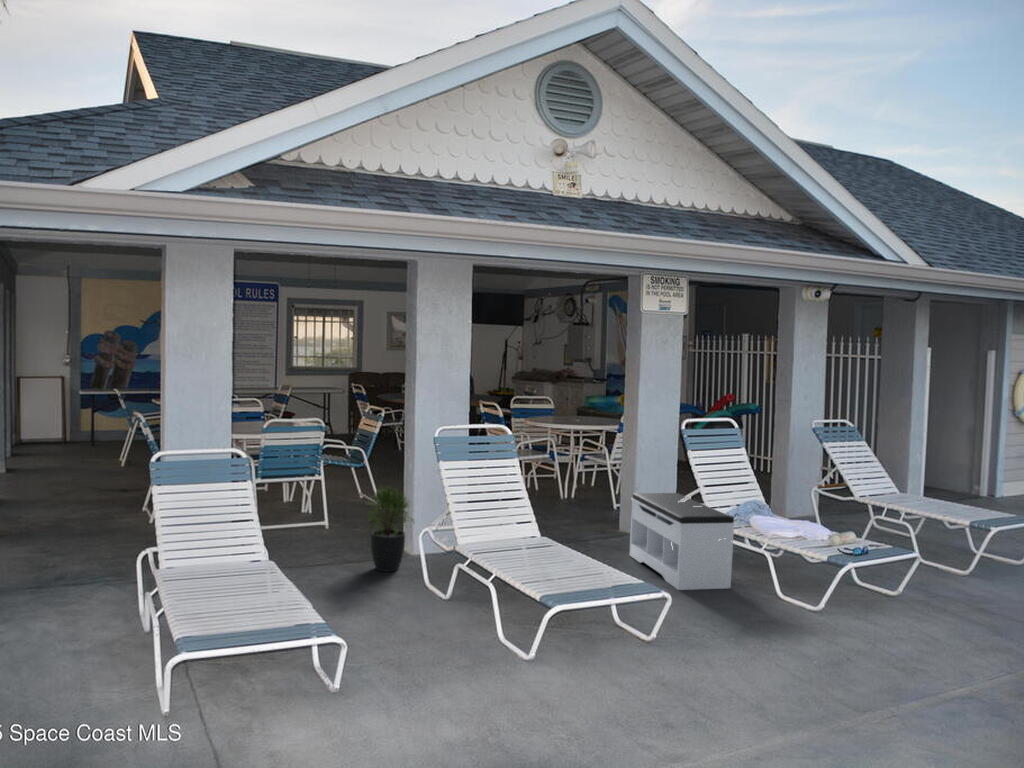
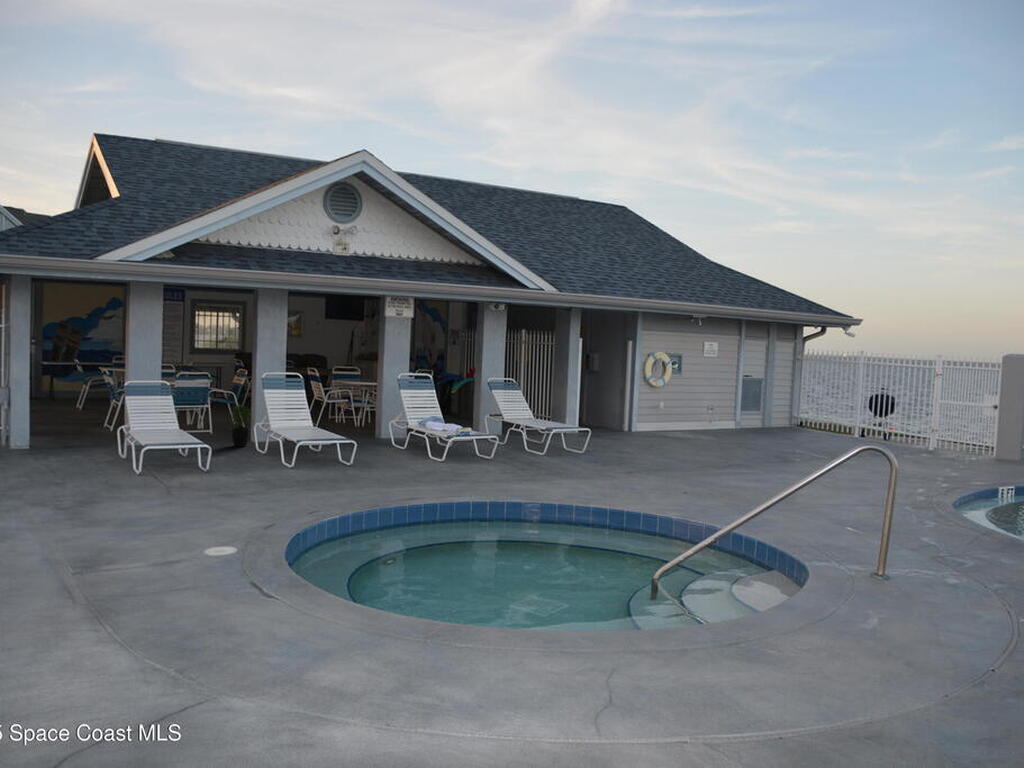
bench: present [630,493,734,590] -> none [373,411,412,453]

